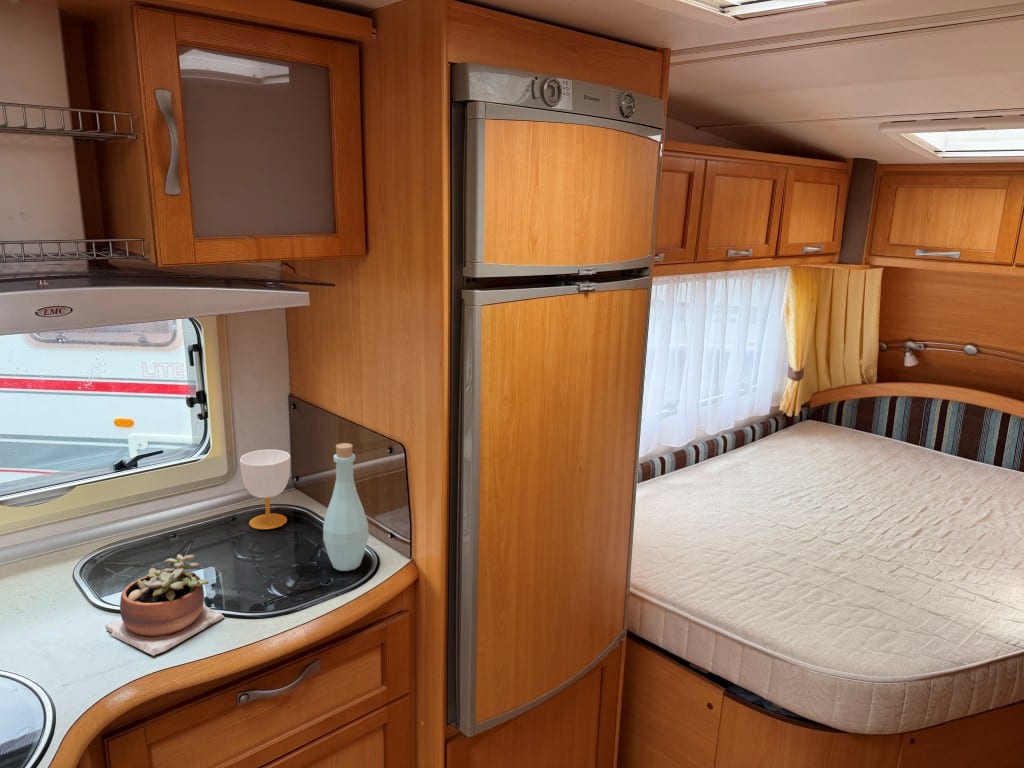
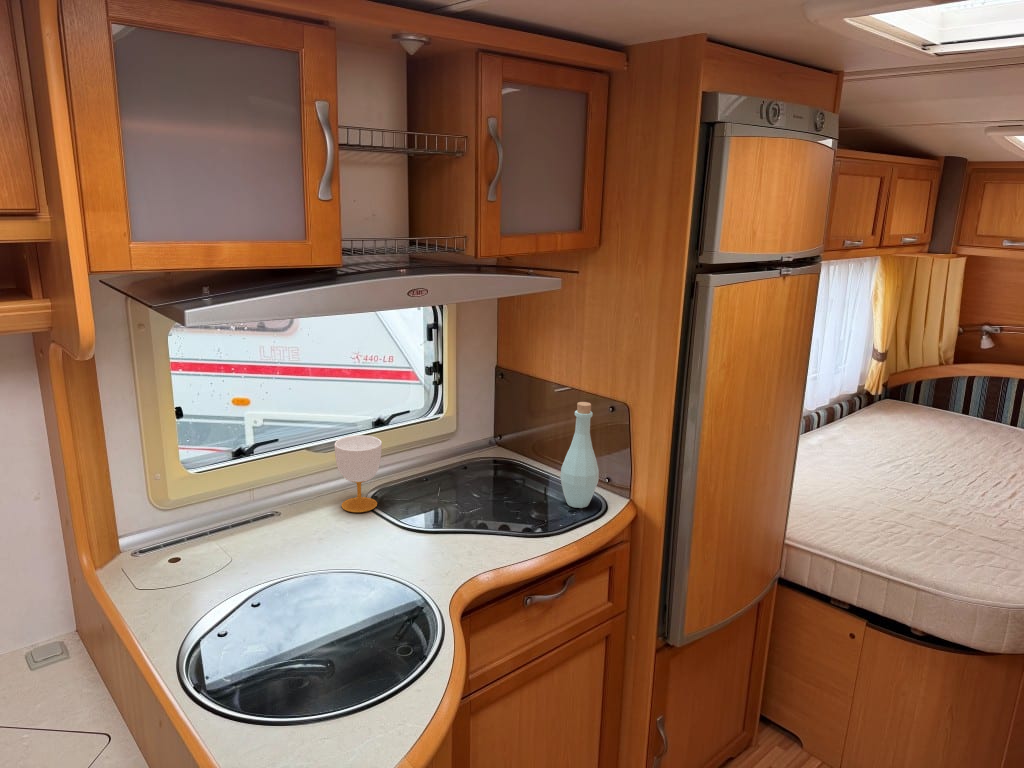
cup: present [240,450,290,529] -> present [334,435,382,512]
succulent plant: present [105,554,224,656] -> none [420,488,506,565]

